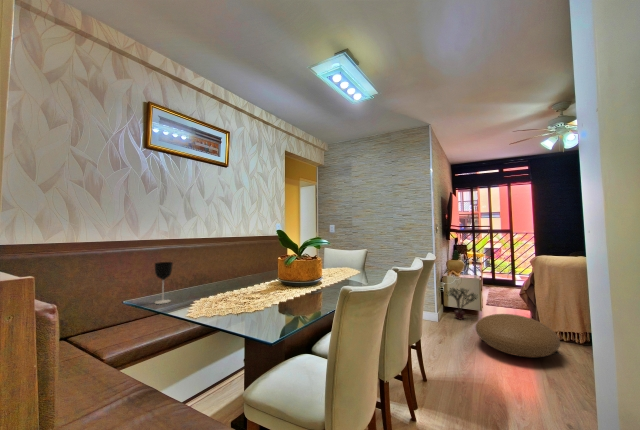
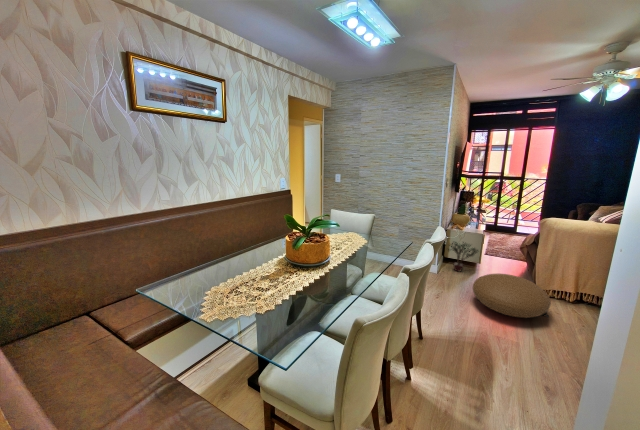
wine glass: present [155,262,173,304] -> none [165,254,185,296]

